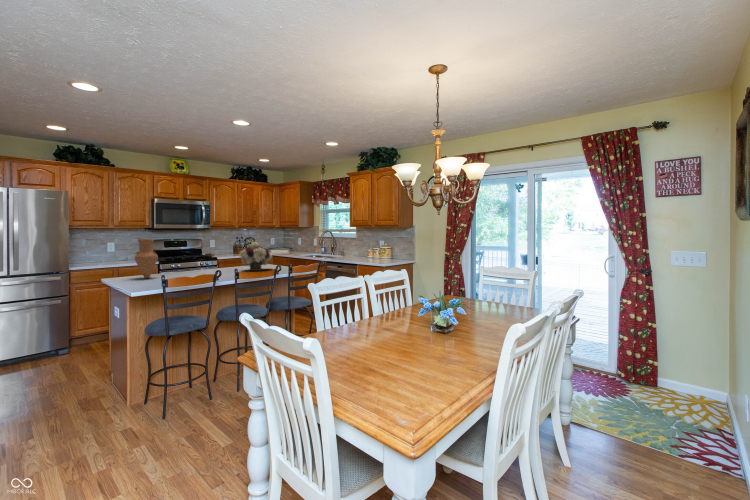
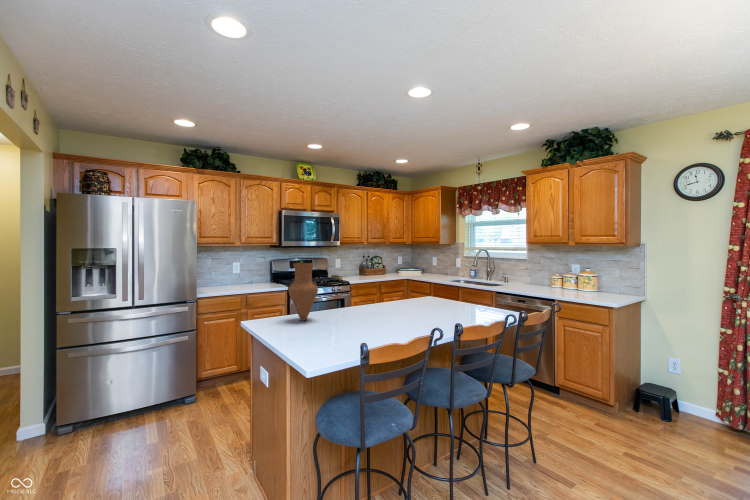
flower arrangement: present [240,242,272,271] -> none [409,265,453,307]

